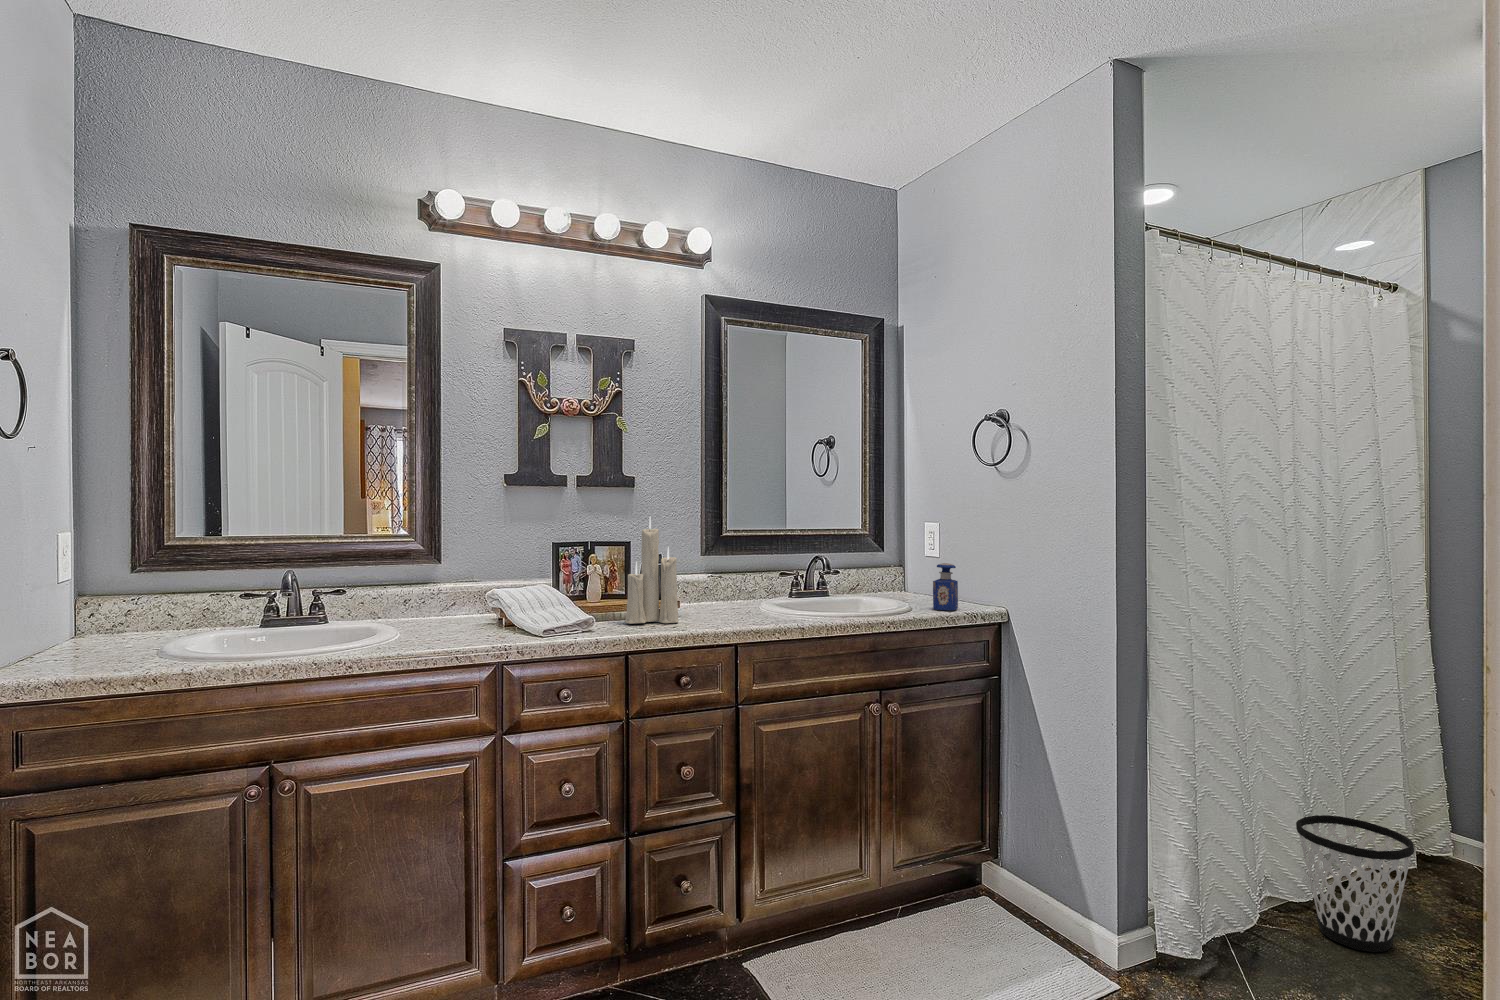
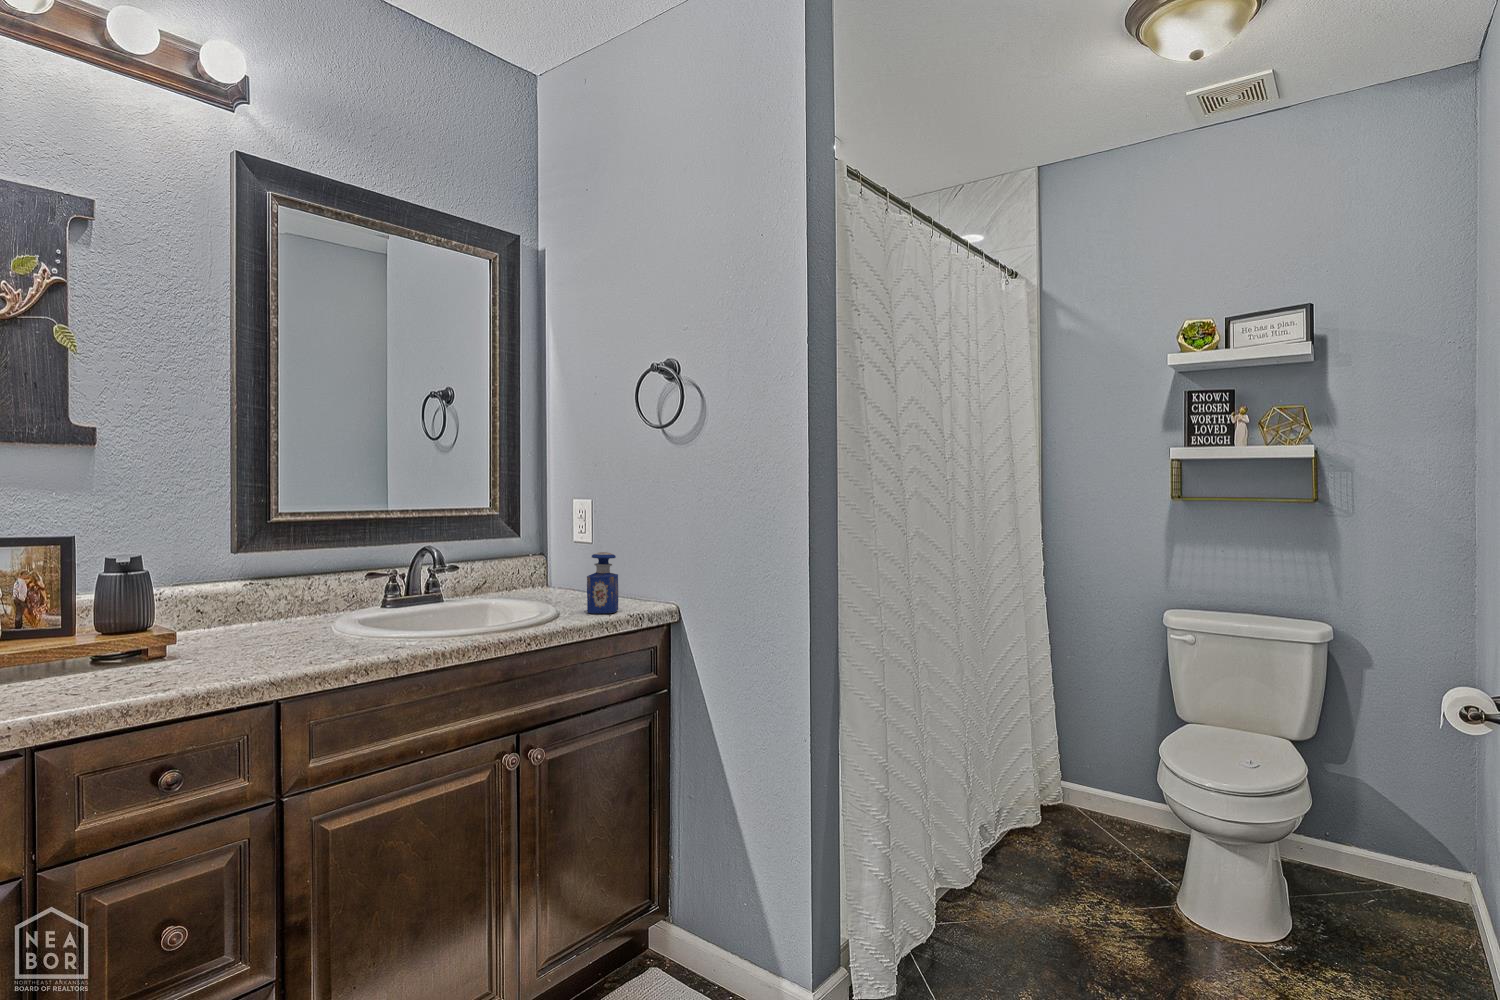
candle: present [625,516,678,624] -> none [48,481,168,684]
wastebasket: present [1296,815,1414,952] -> none [964,794,1064,932]

